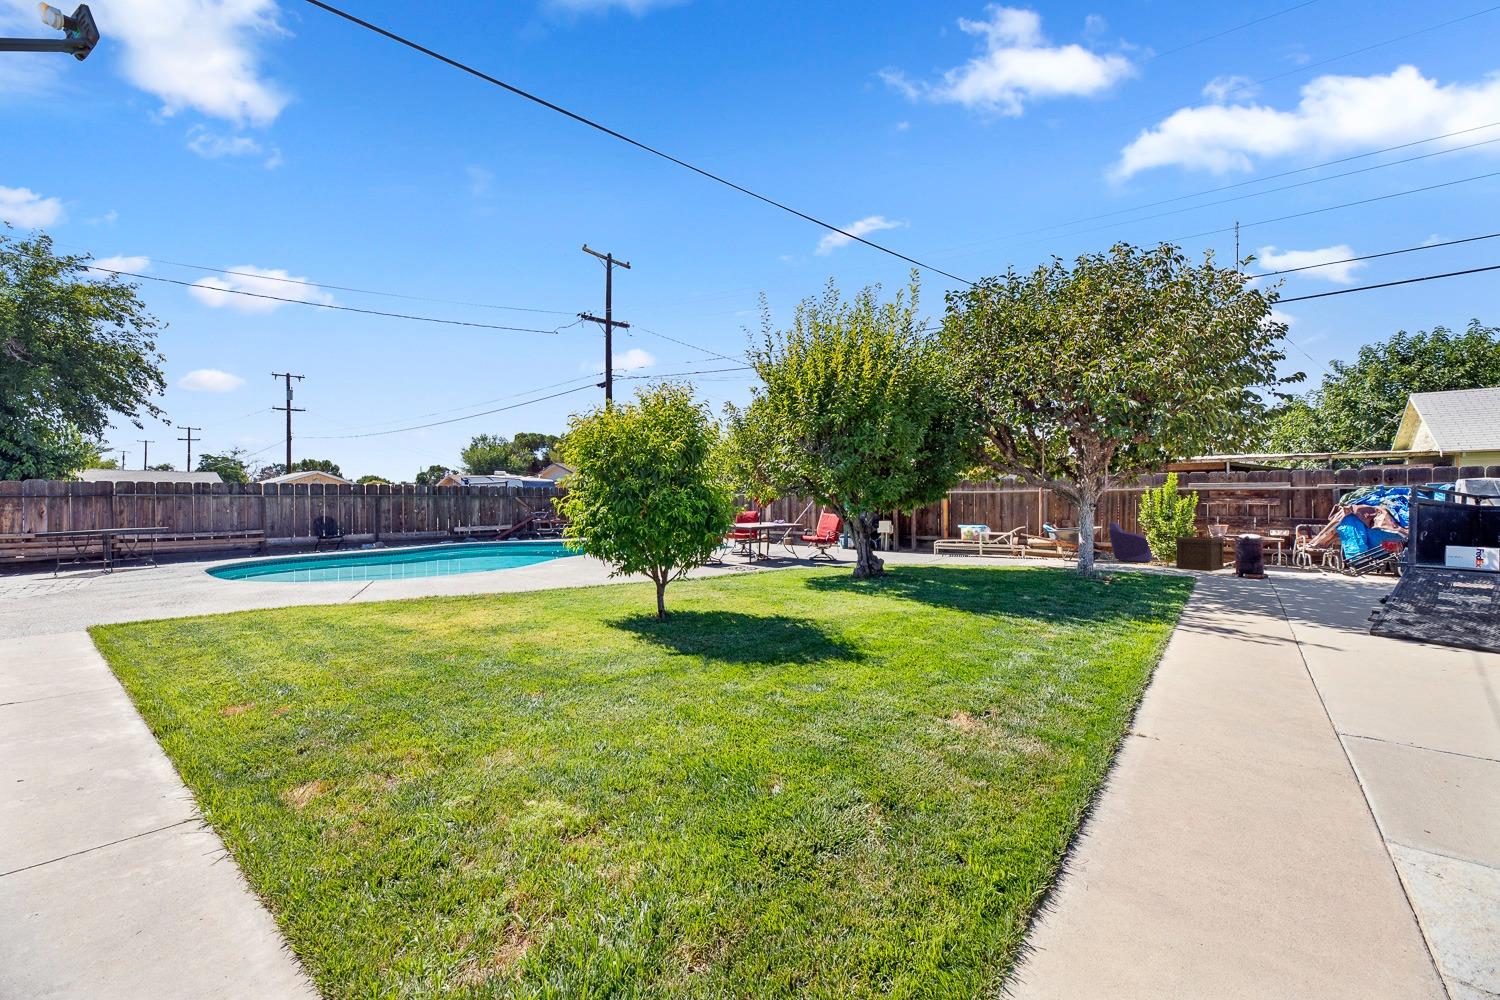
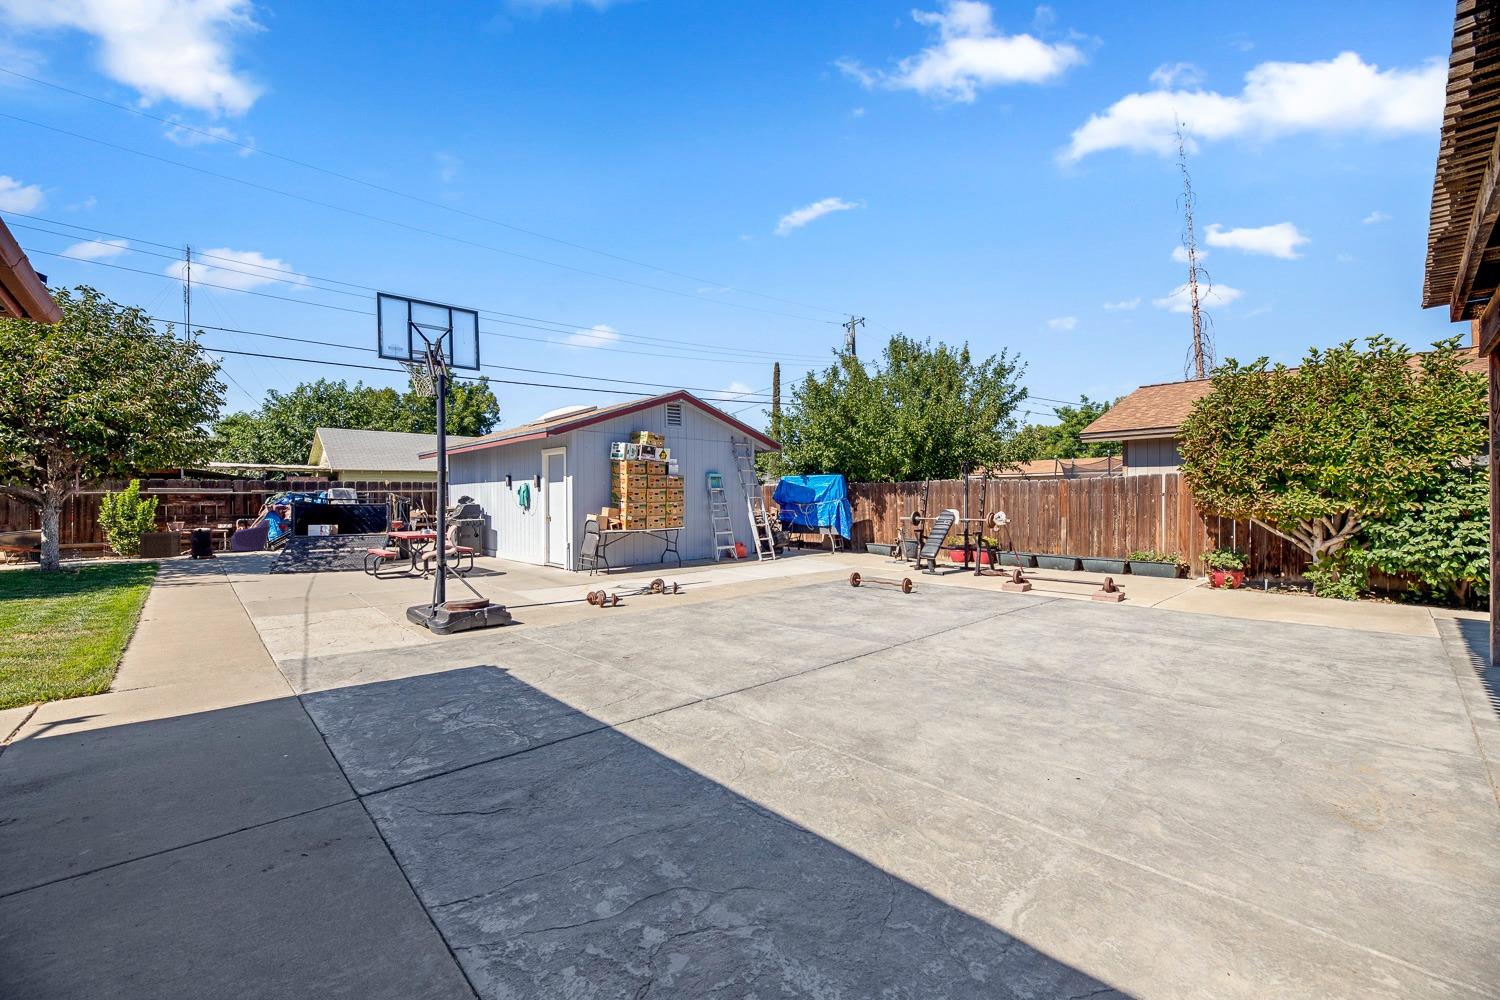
armchair: present [1109,522,1152,563] -> present [231,520,269,552]

